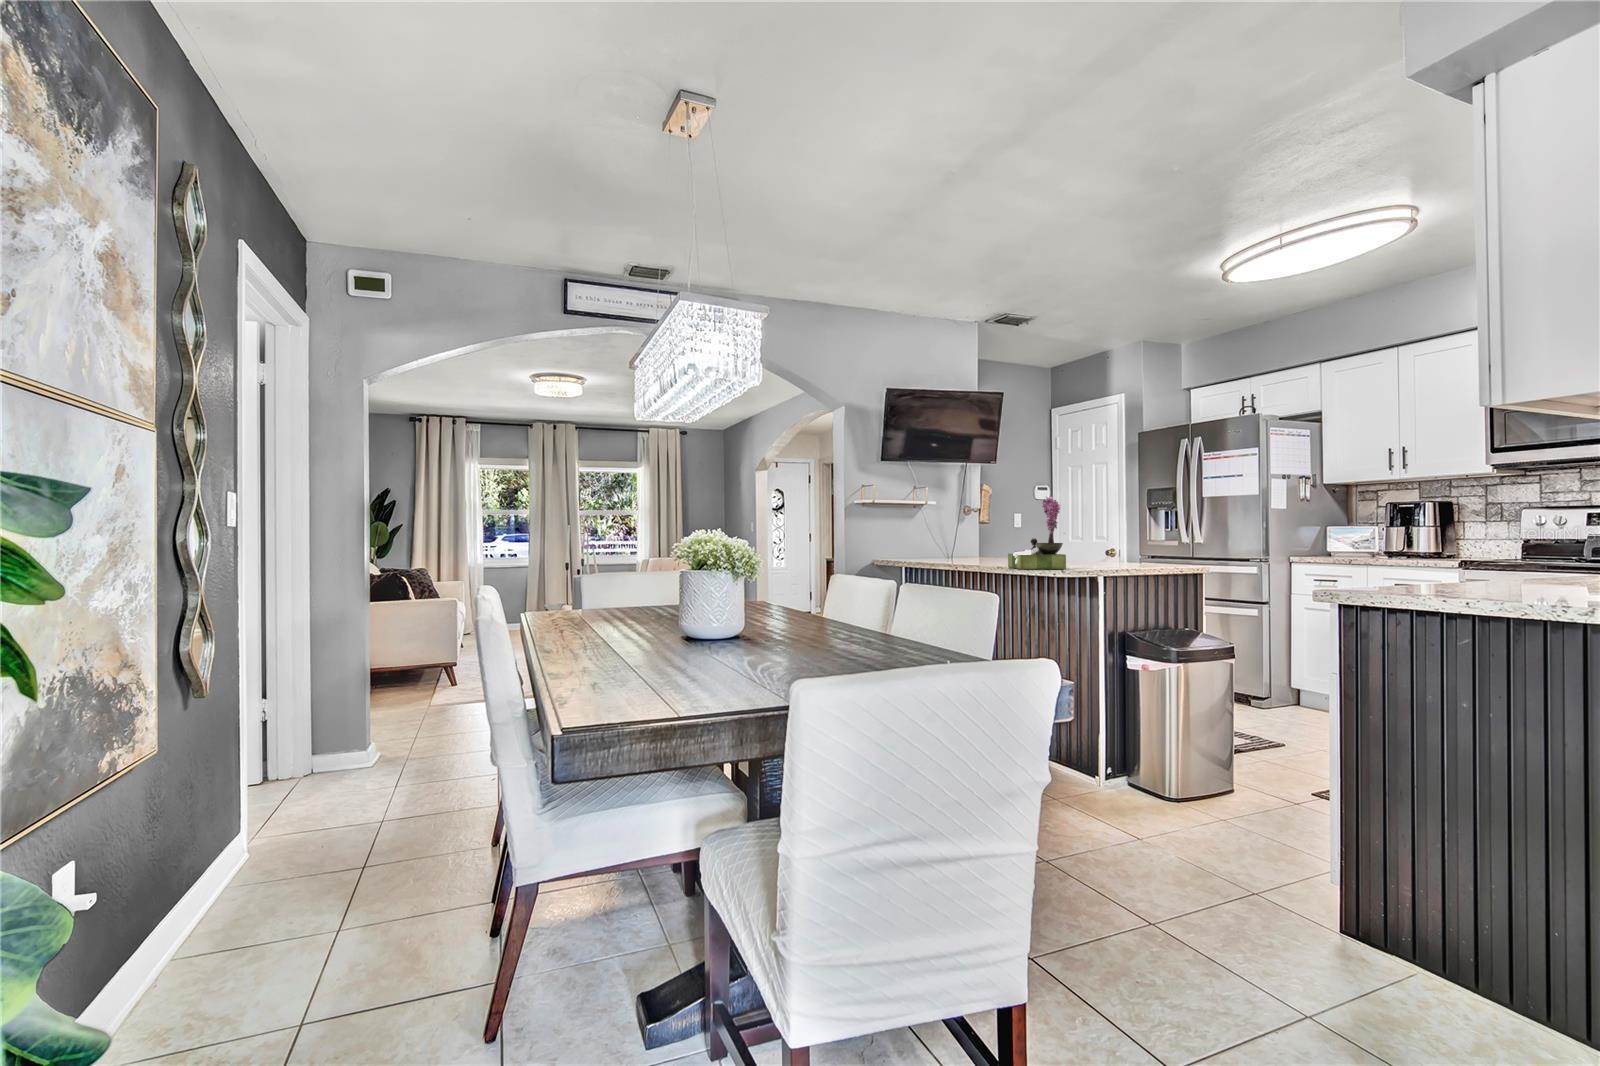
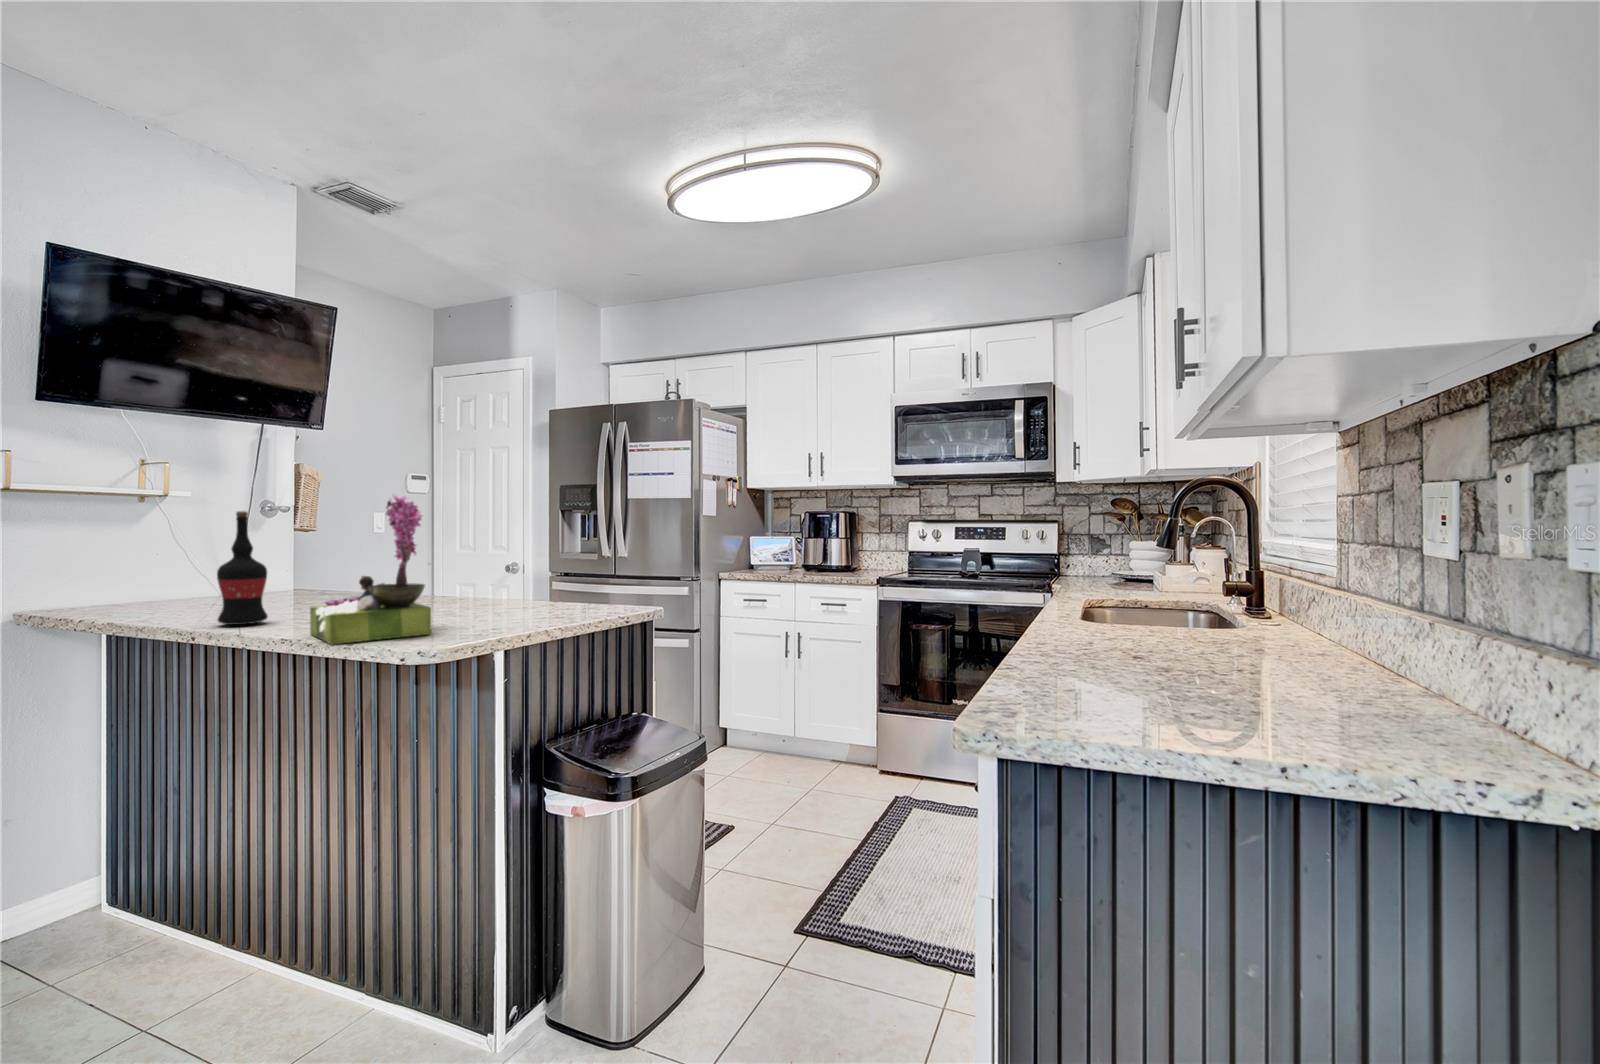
wine bottle: none [964,508,985,565] -> present [217,511,268,625]

